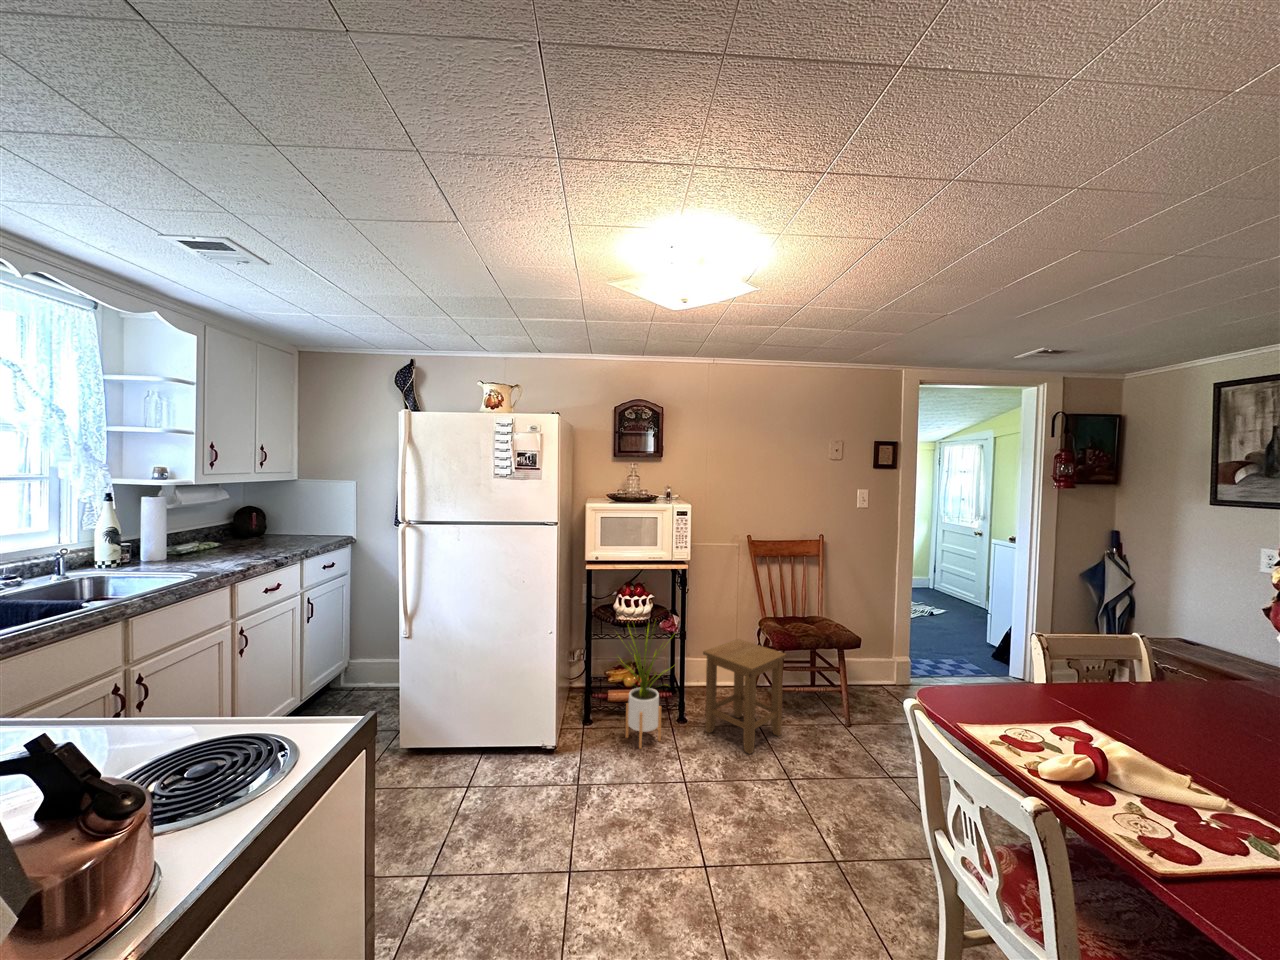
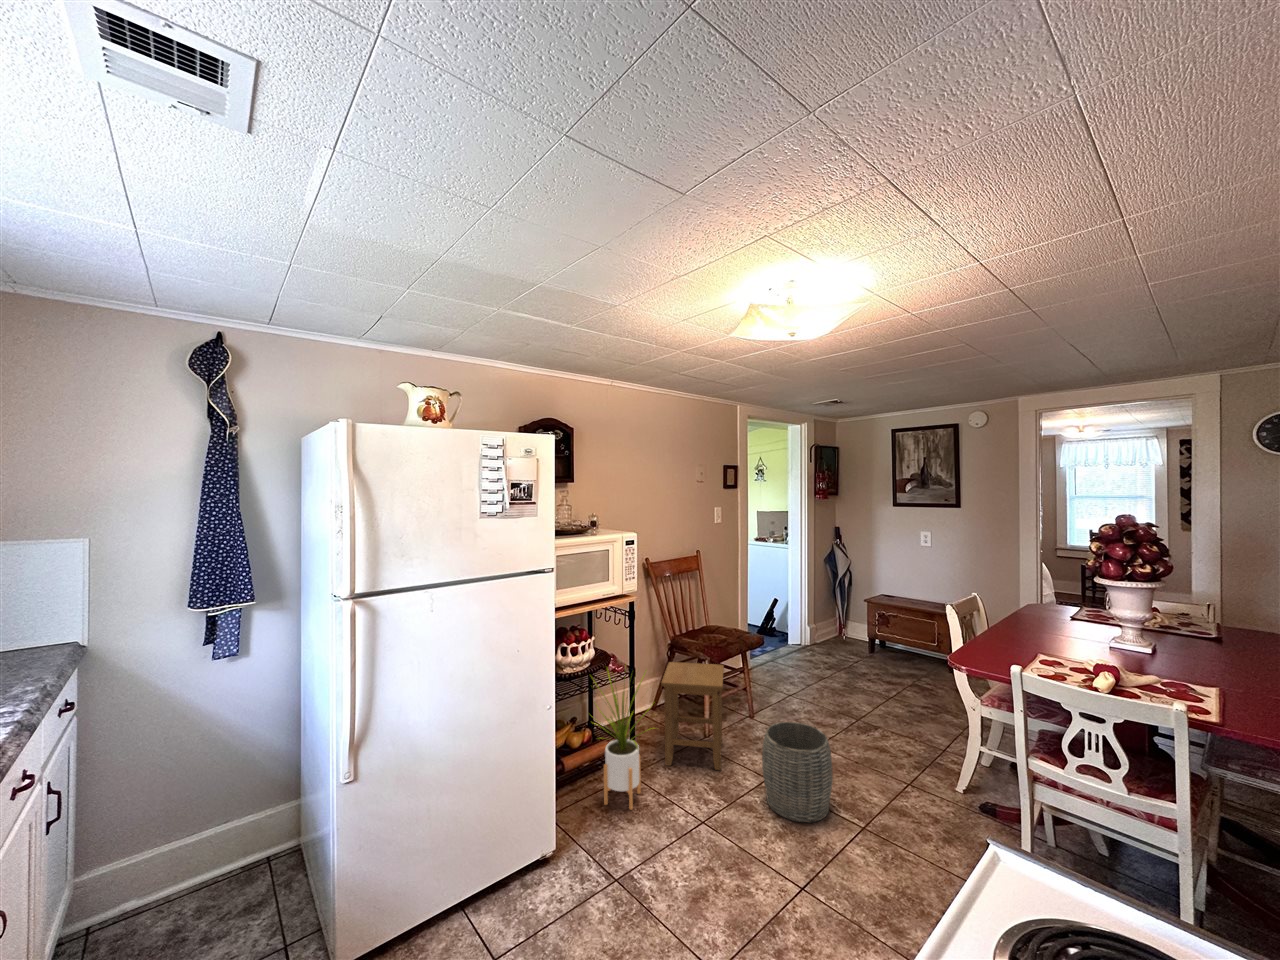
woven basket: none [756,721,833,833] -> present [762,722,833,822]

